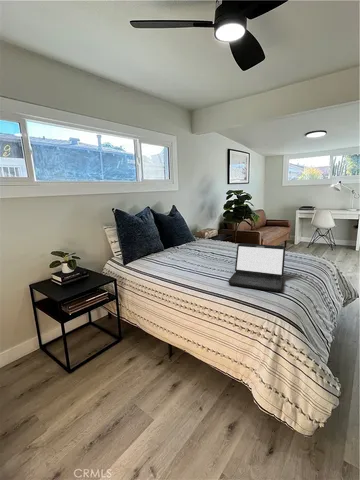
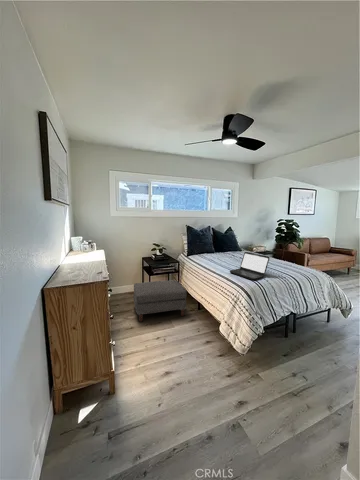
ottoman: none [28,316,155,446] -> present [133,281,187,322]

